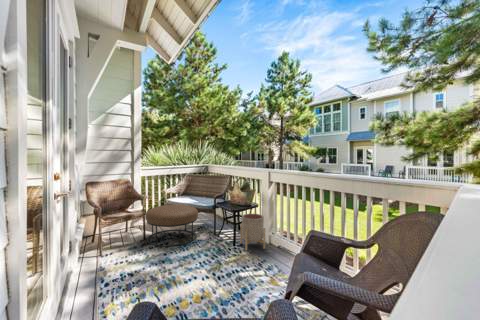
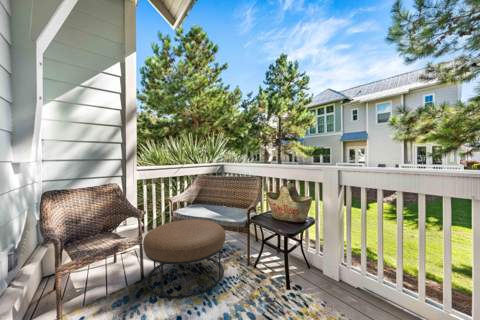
planter: present [240,214,265,250] -> none [297,233,345,300]

